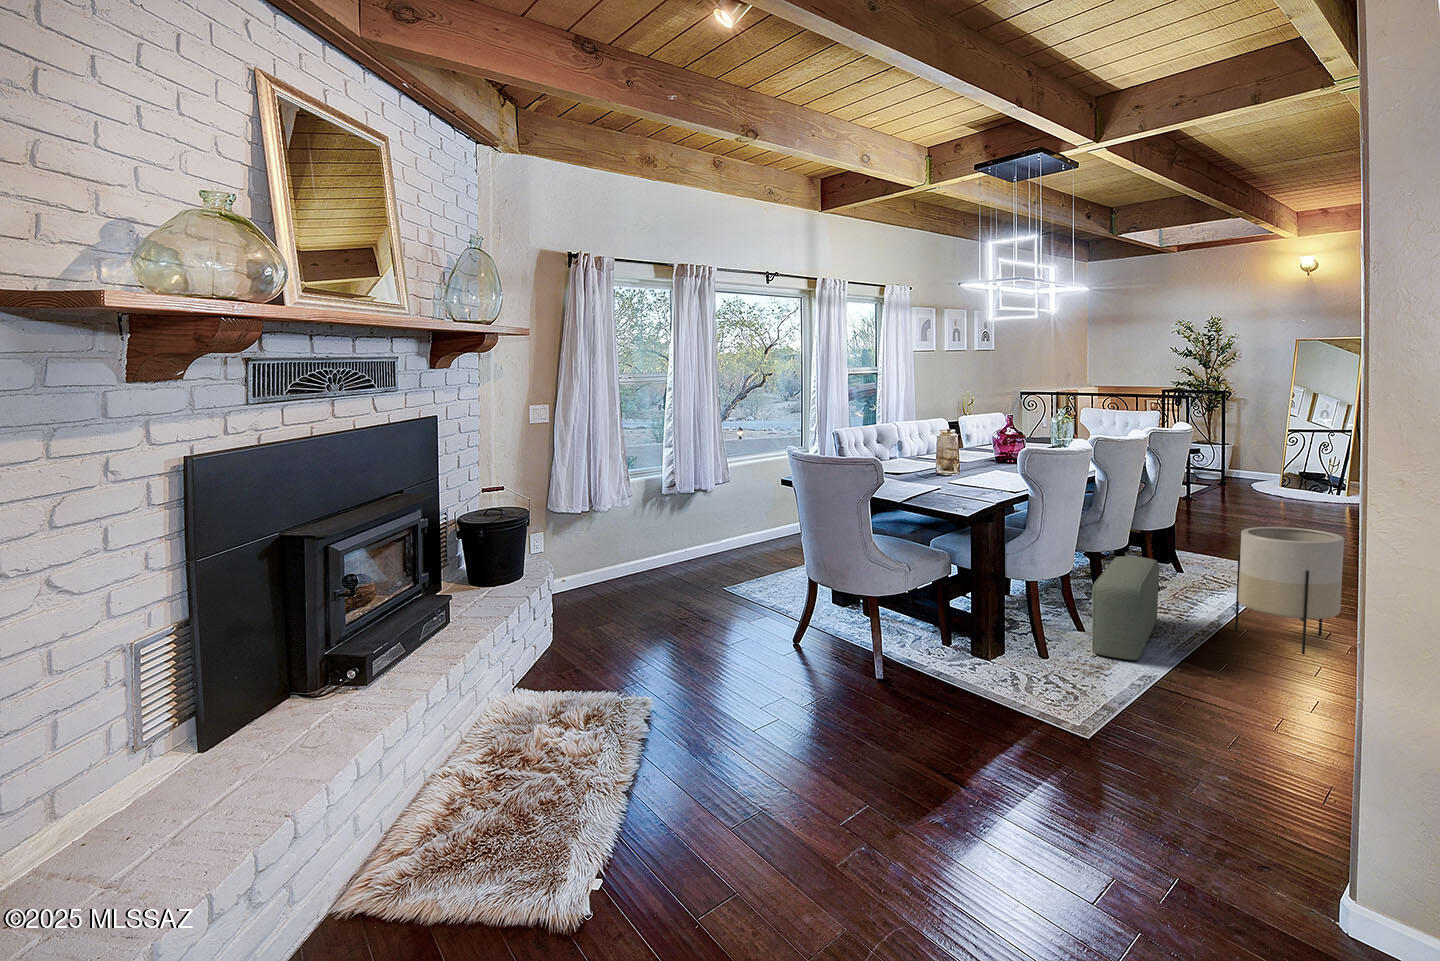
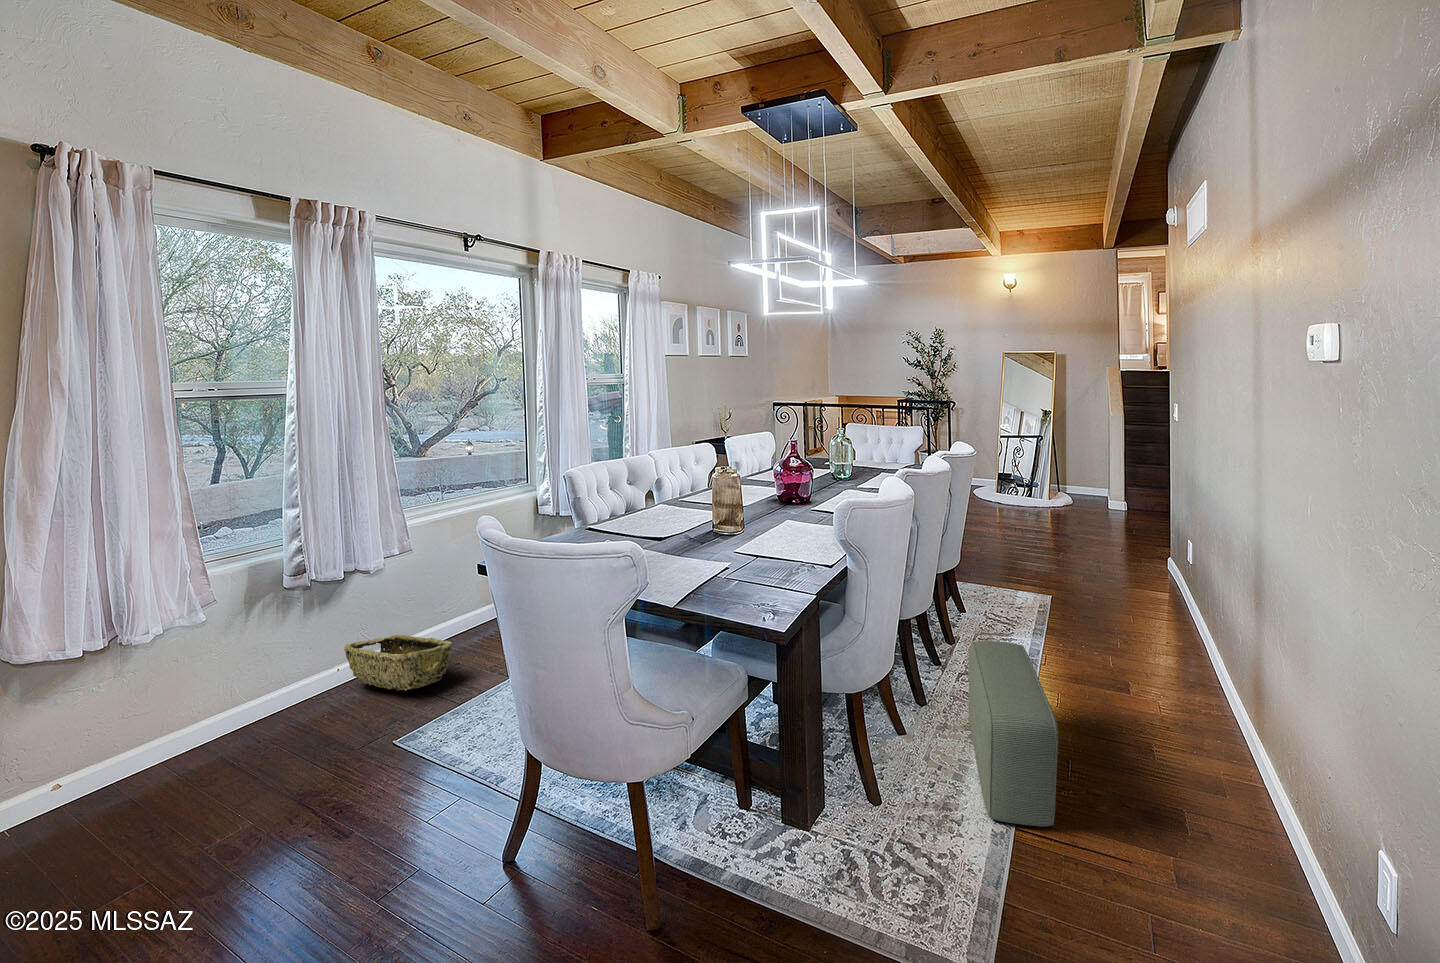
planter: present [1235,527,1344,654] -> none [1110,590,1244,766]
woven basket: none [687,538,751,569] -> present [344,635,452,691]

